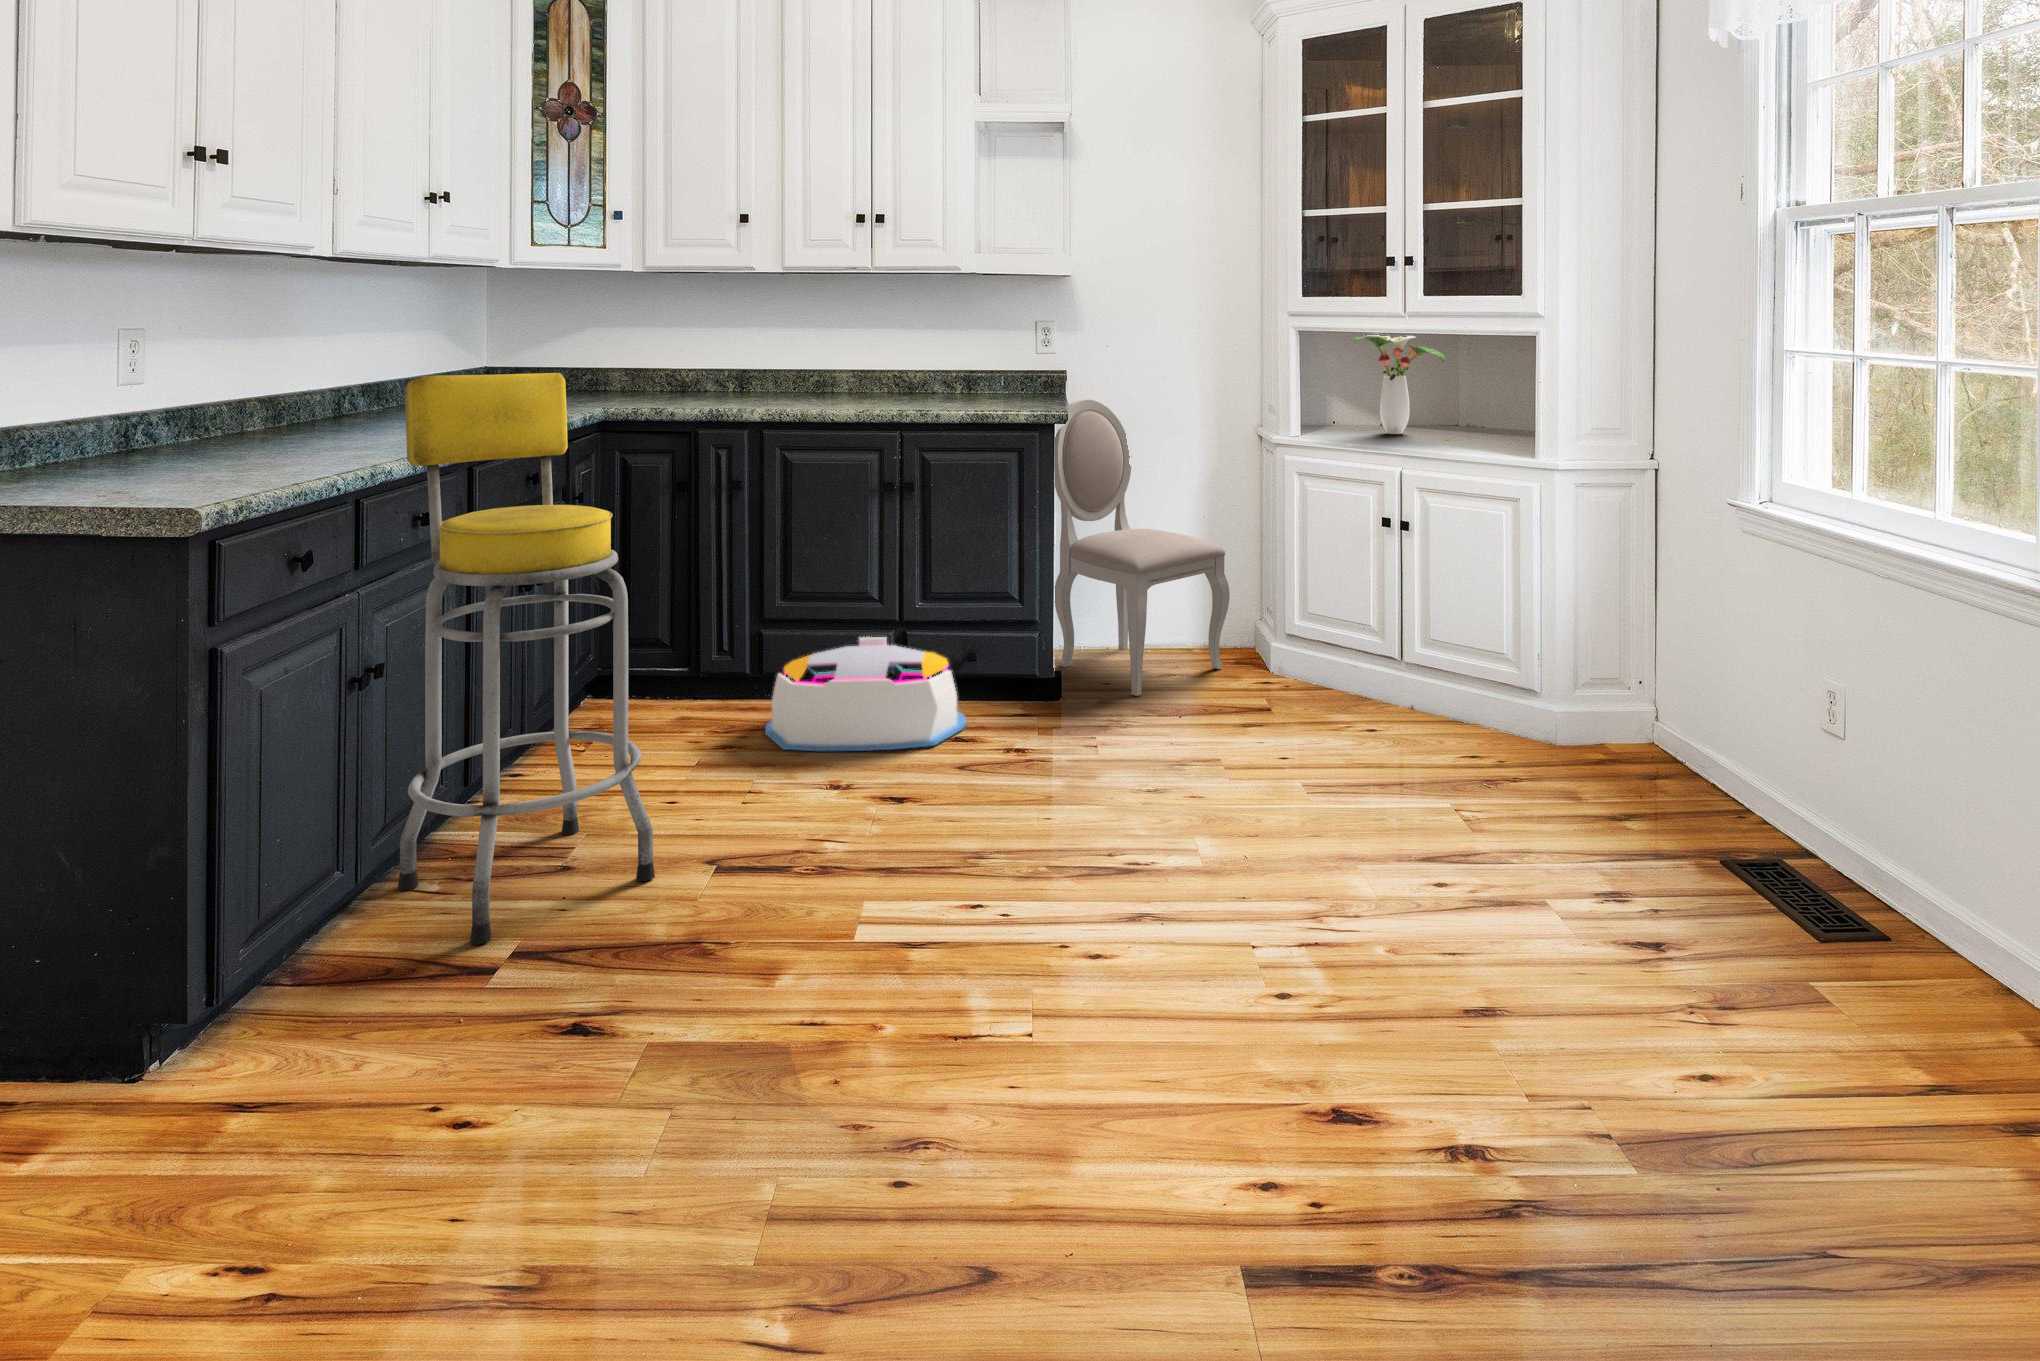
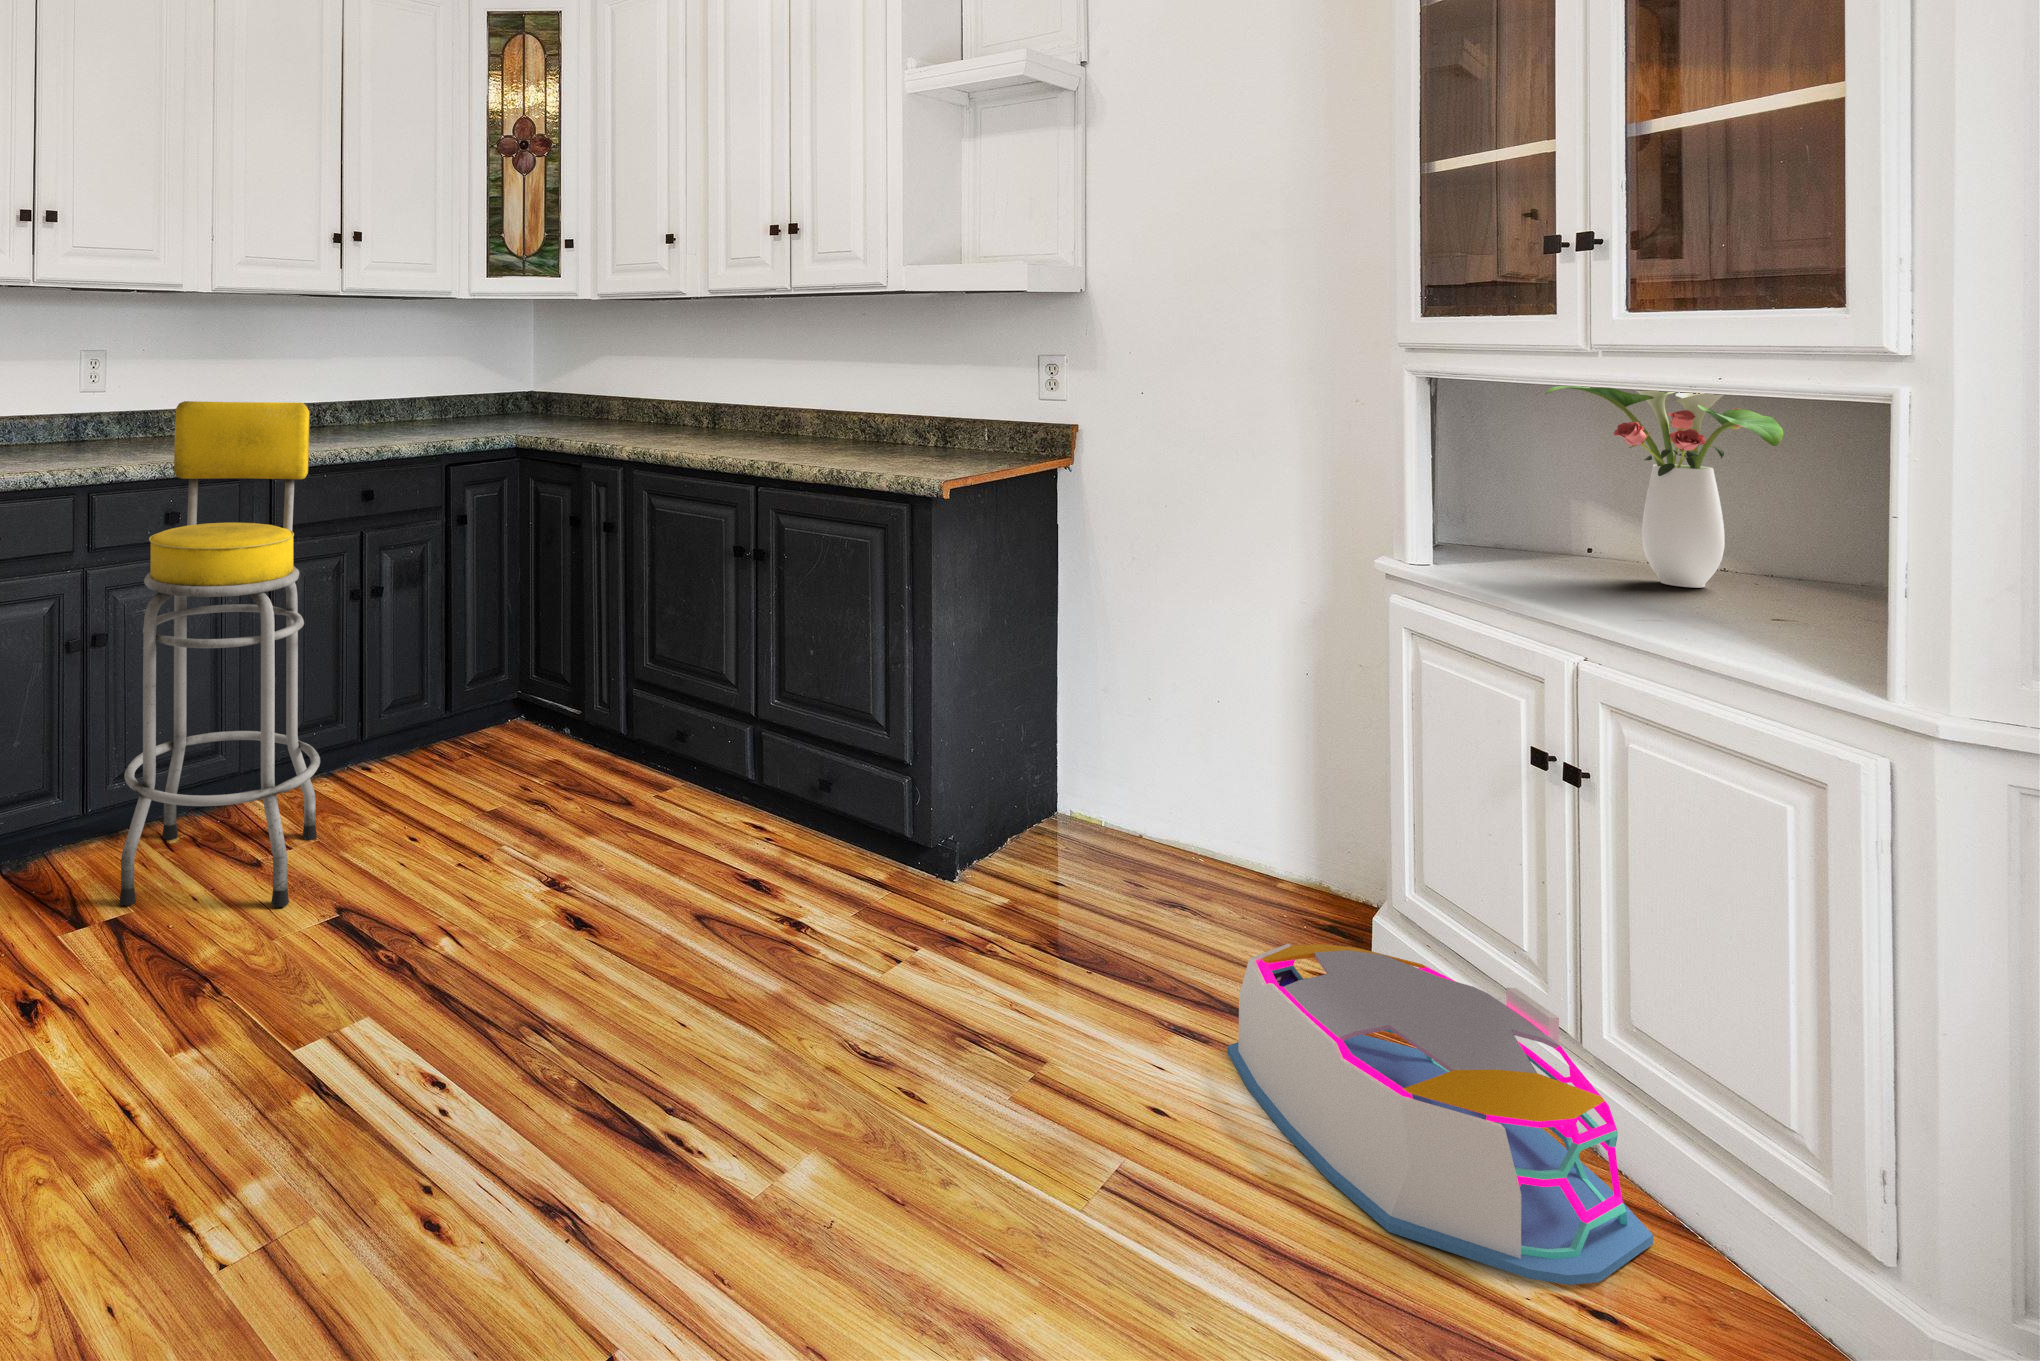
dining chair: present [1054,399,1230,696] -> none [998,464,1279,928]
storage bin: present [765,637,966,751] -> present [1228,943,1653,1285]

